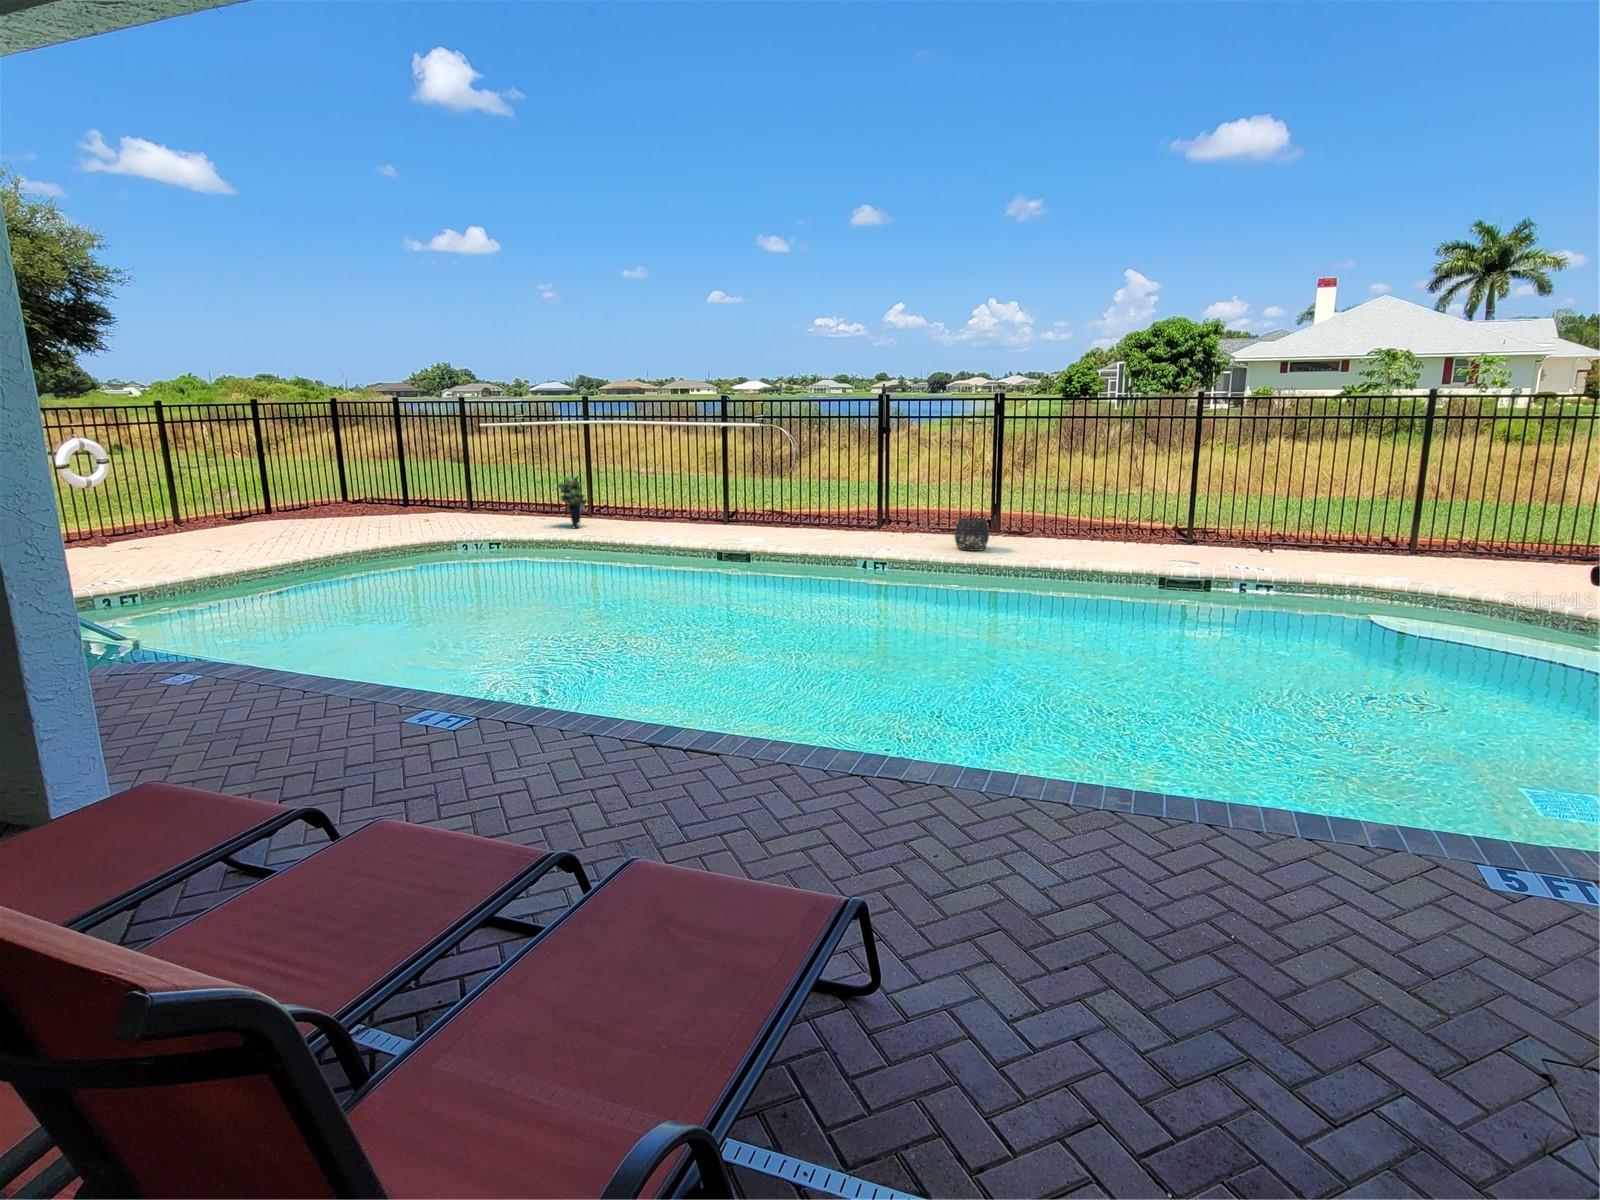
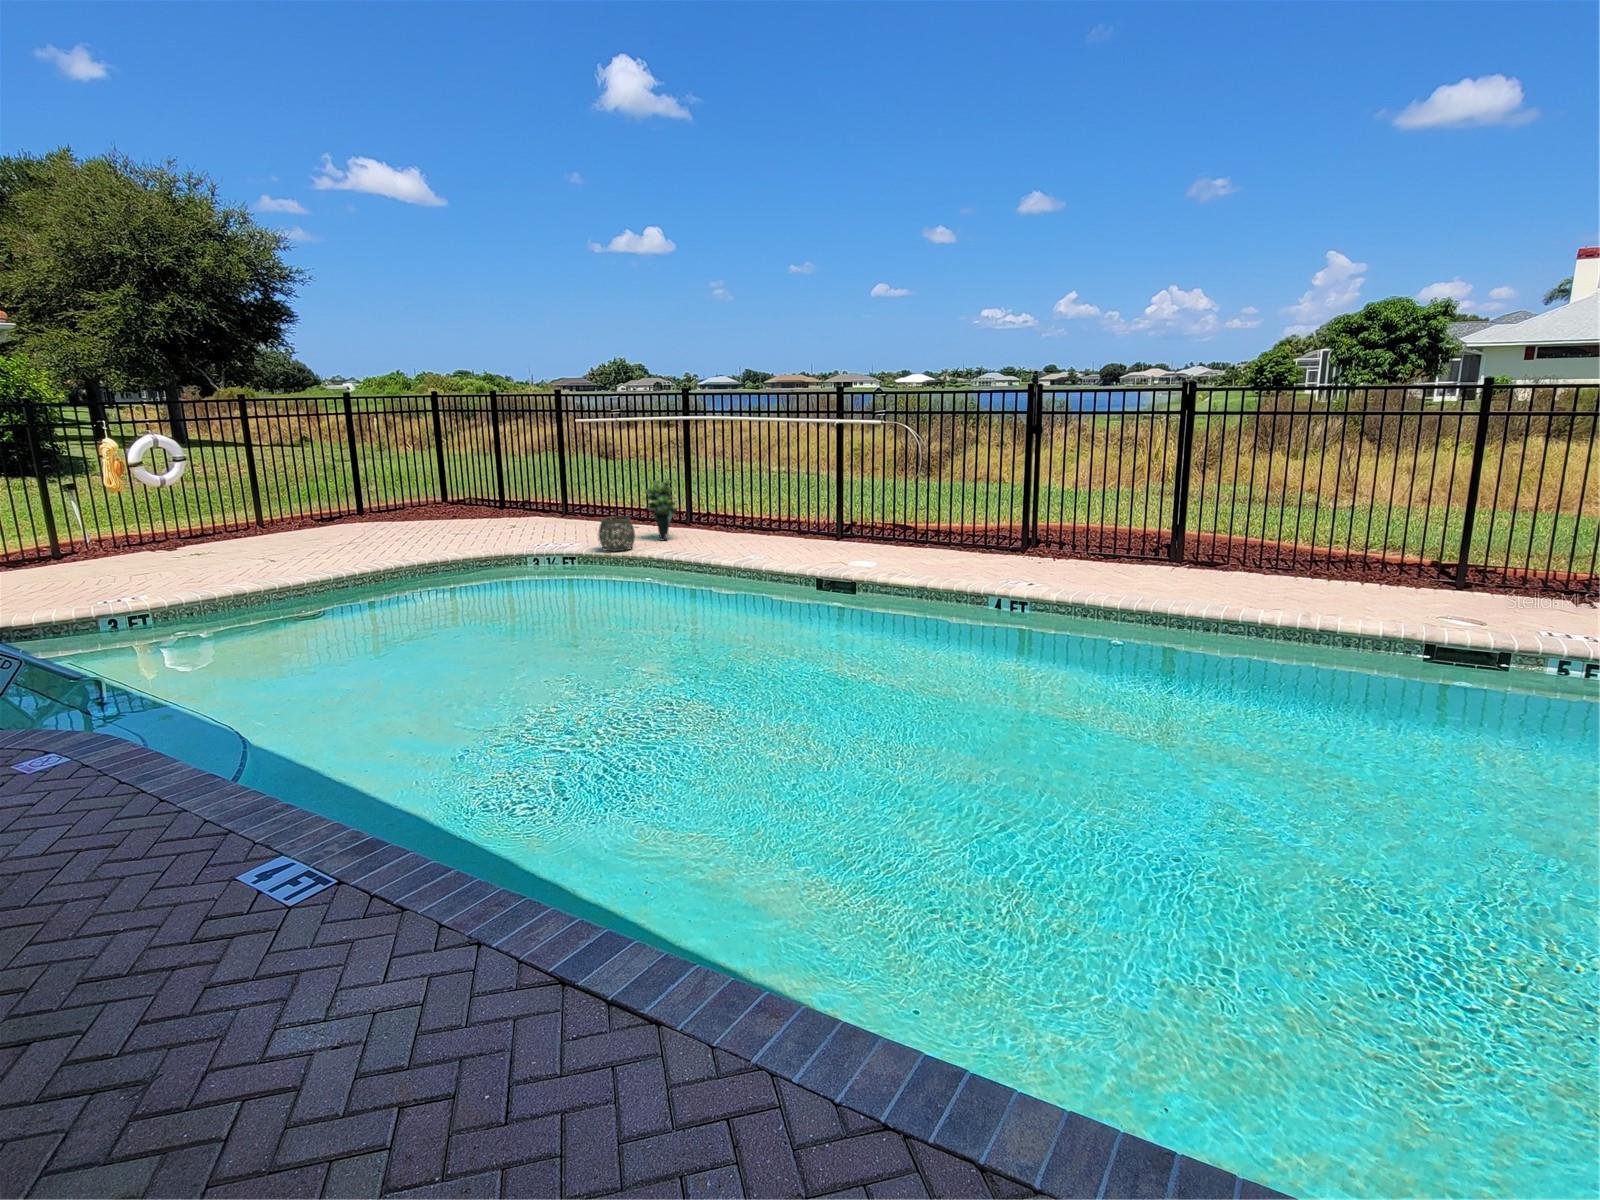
woven basket: present [955,518,989,551] -> present [598,517,635,551]

